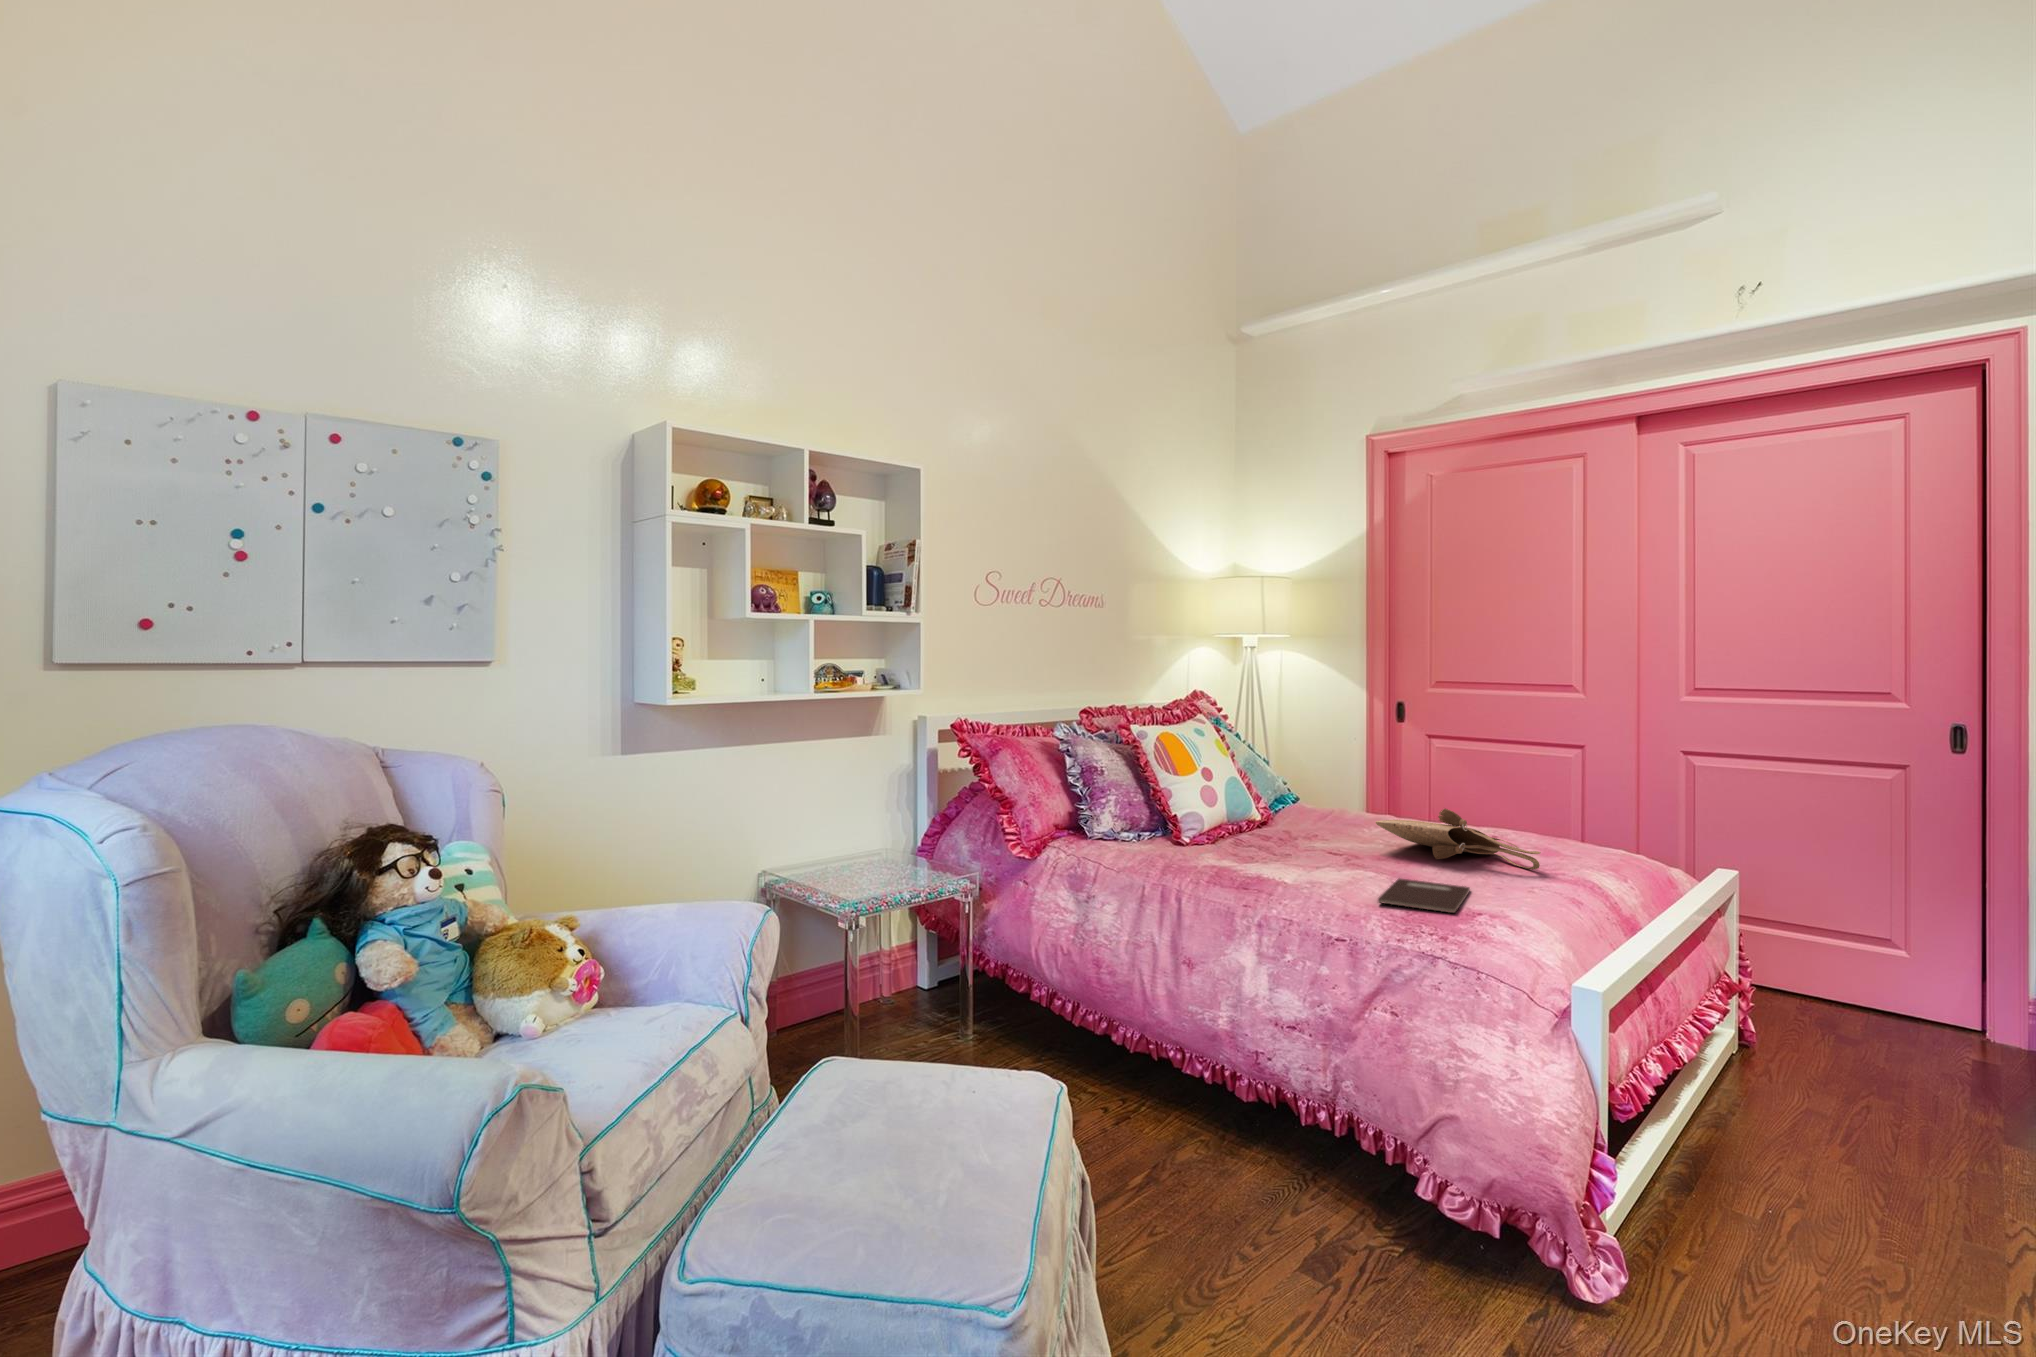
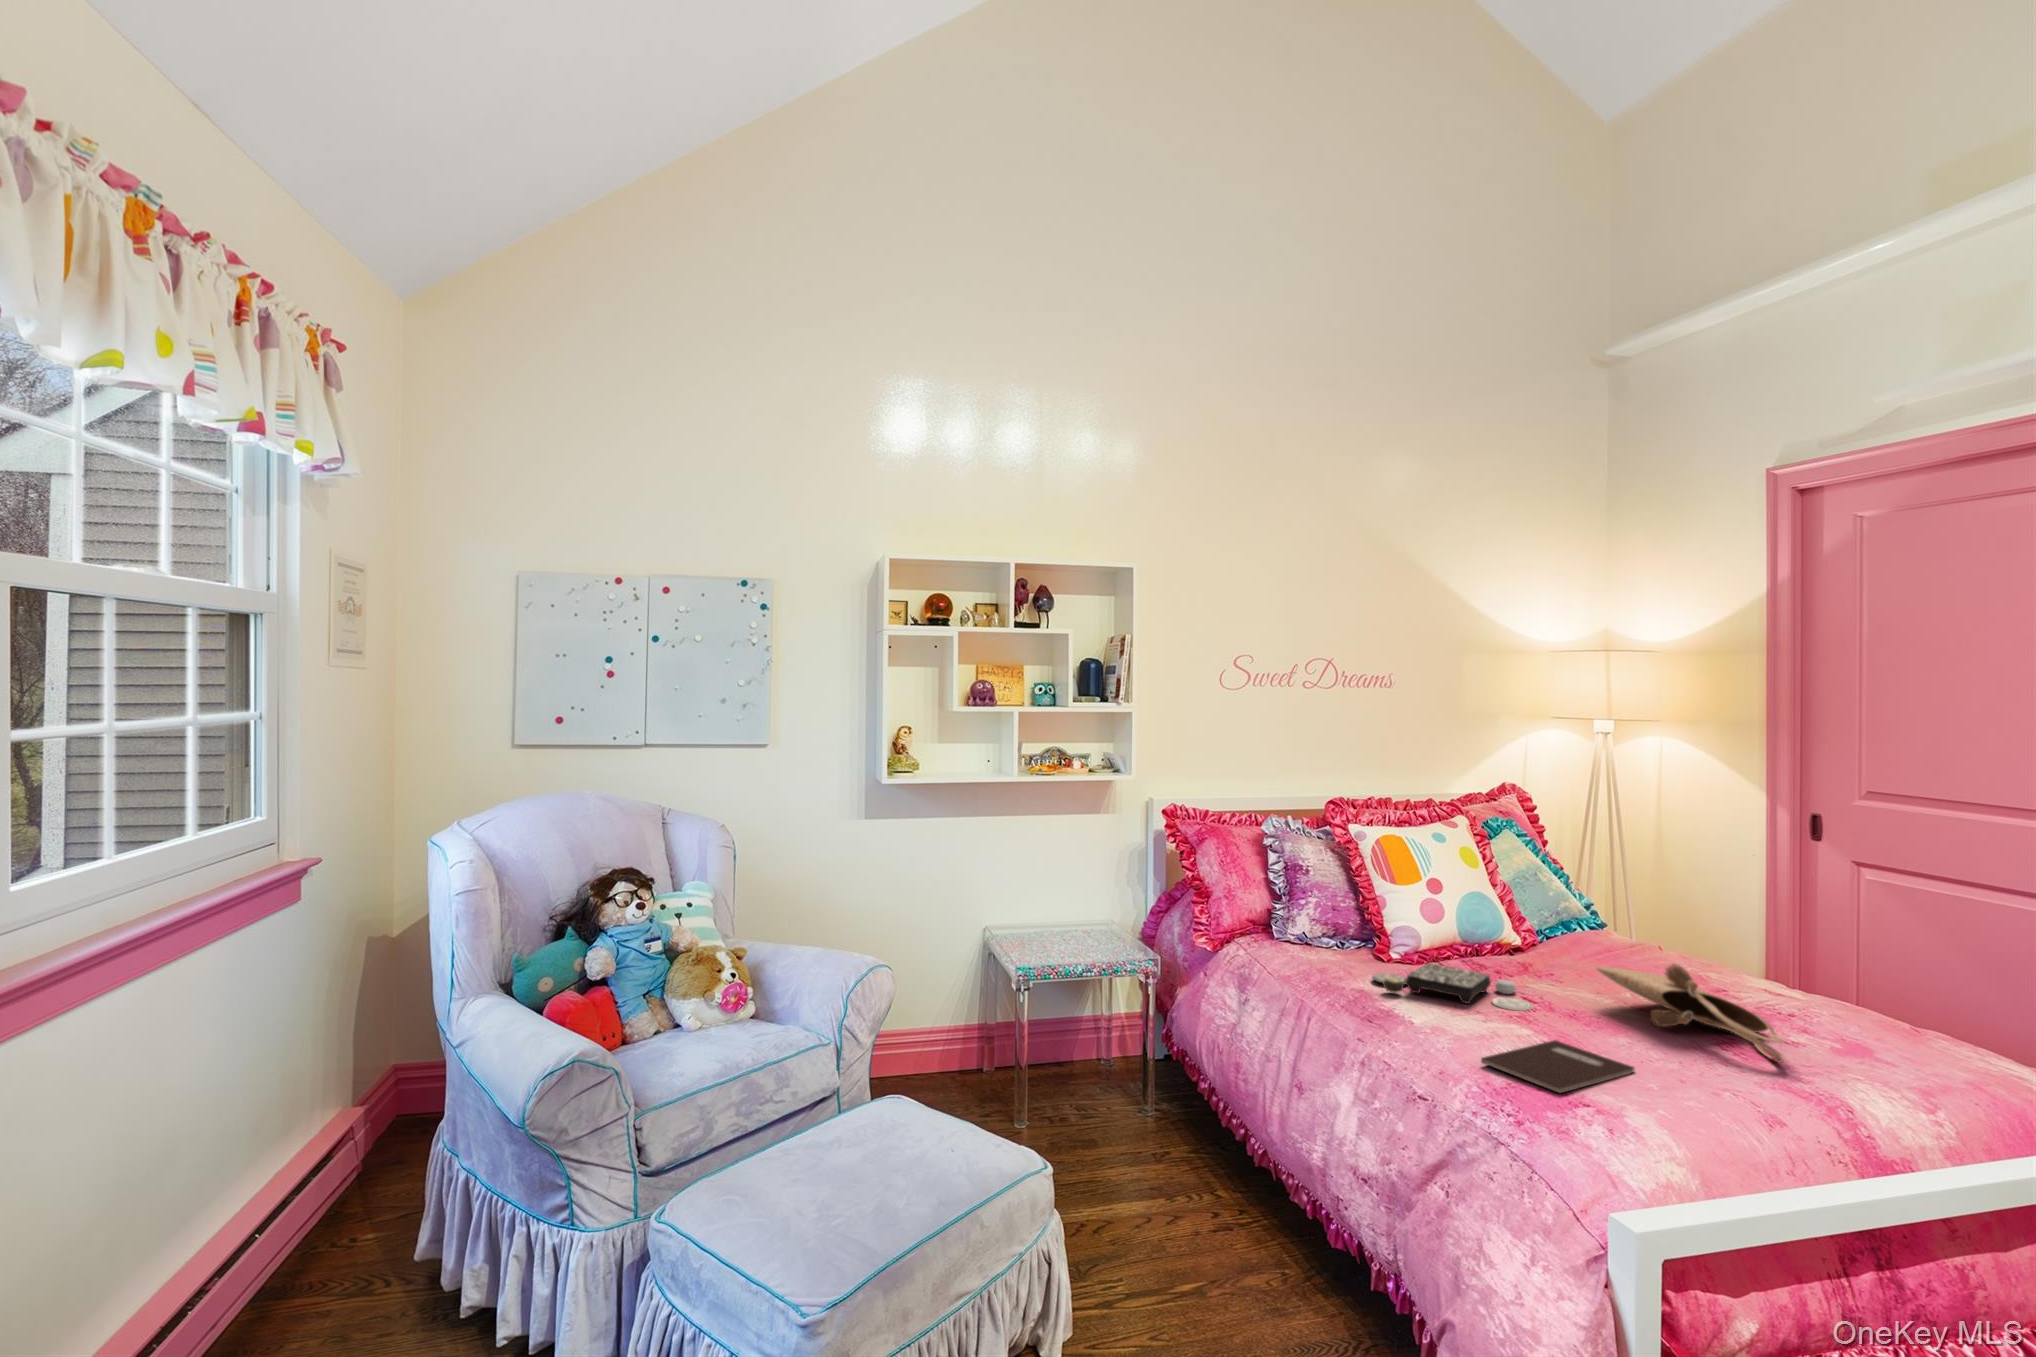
board game: none [1205,837,1344,865] -> present [1372,963,1533,1011]

